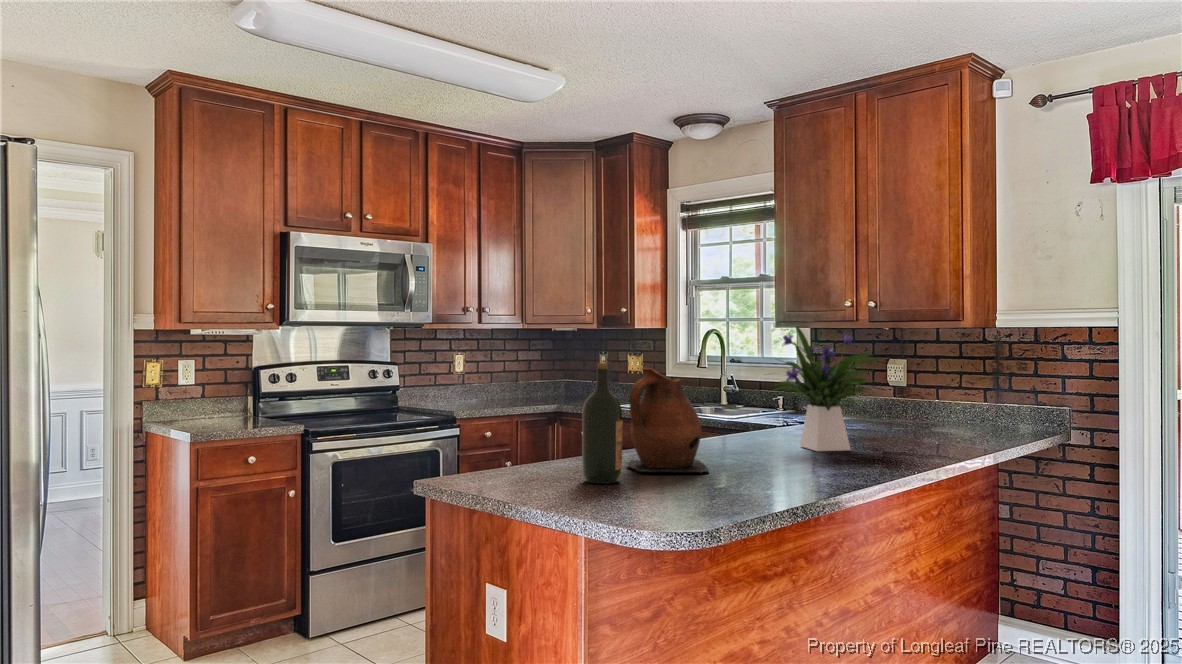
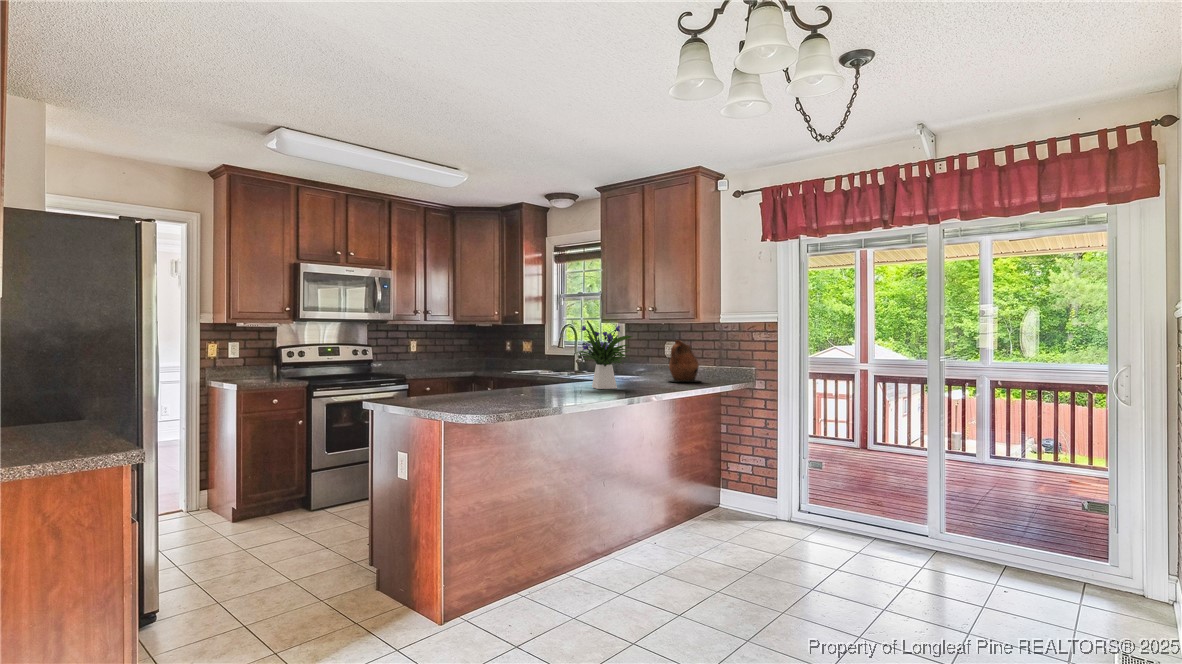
wine bottle: present [582,363,623,484] -> none [456,338,478,400]
ceramic pitcher: present [627,368,709,473] -> present [669,340,701,382]

